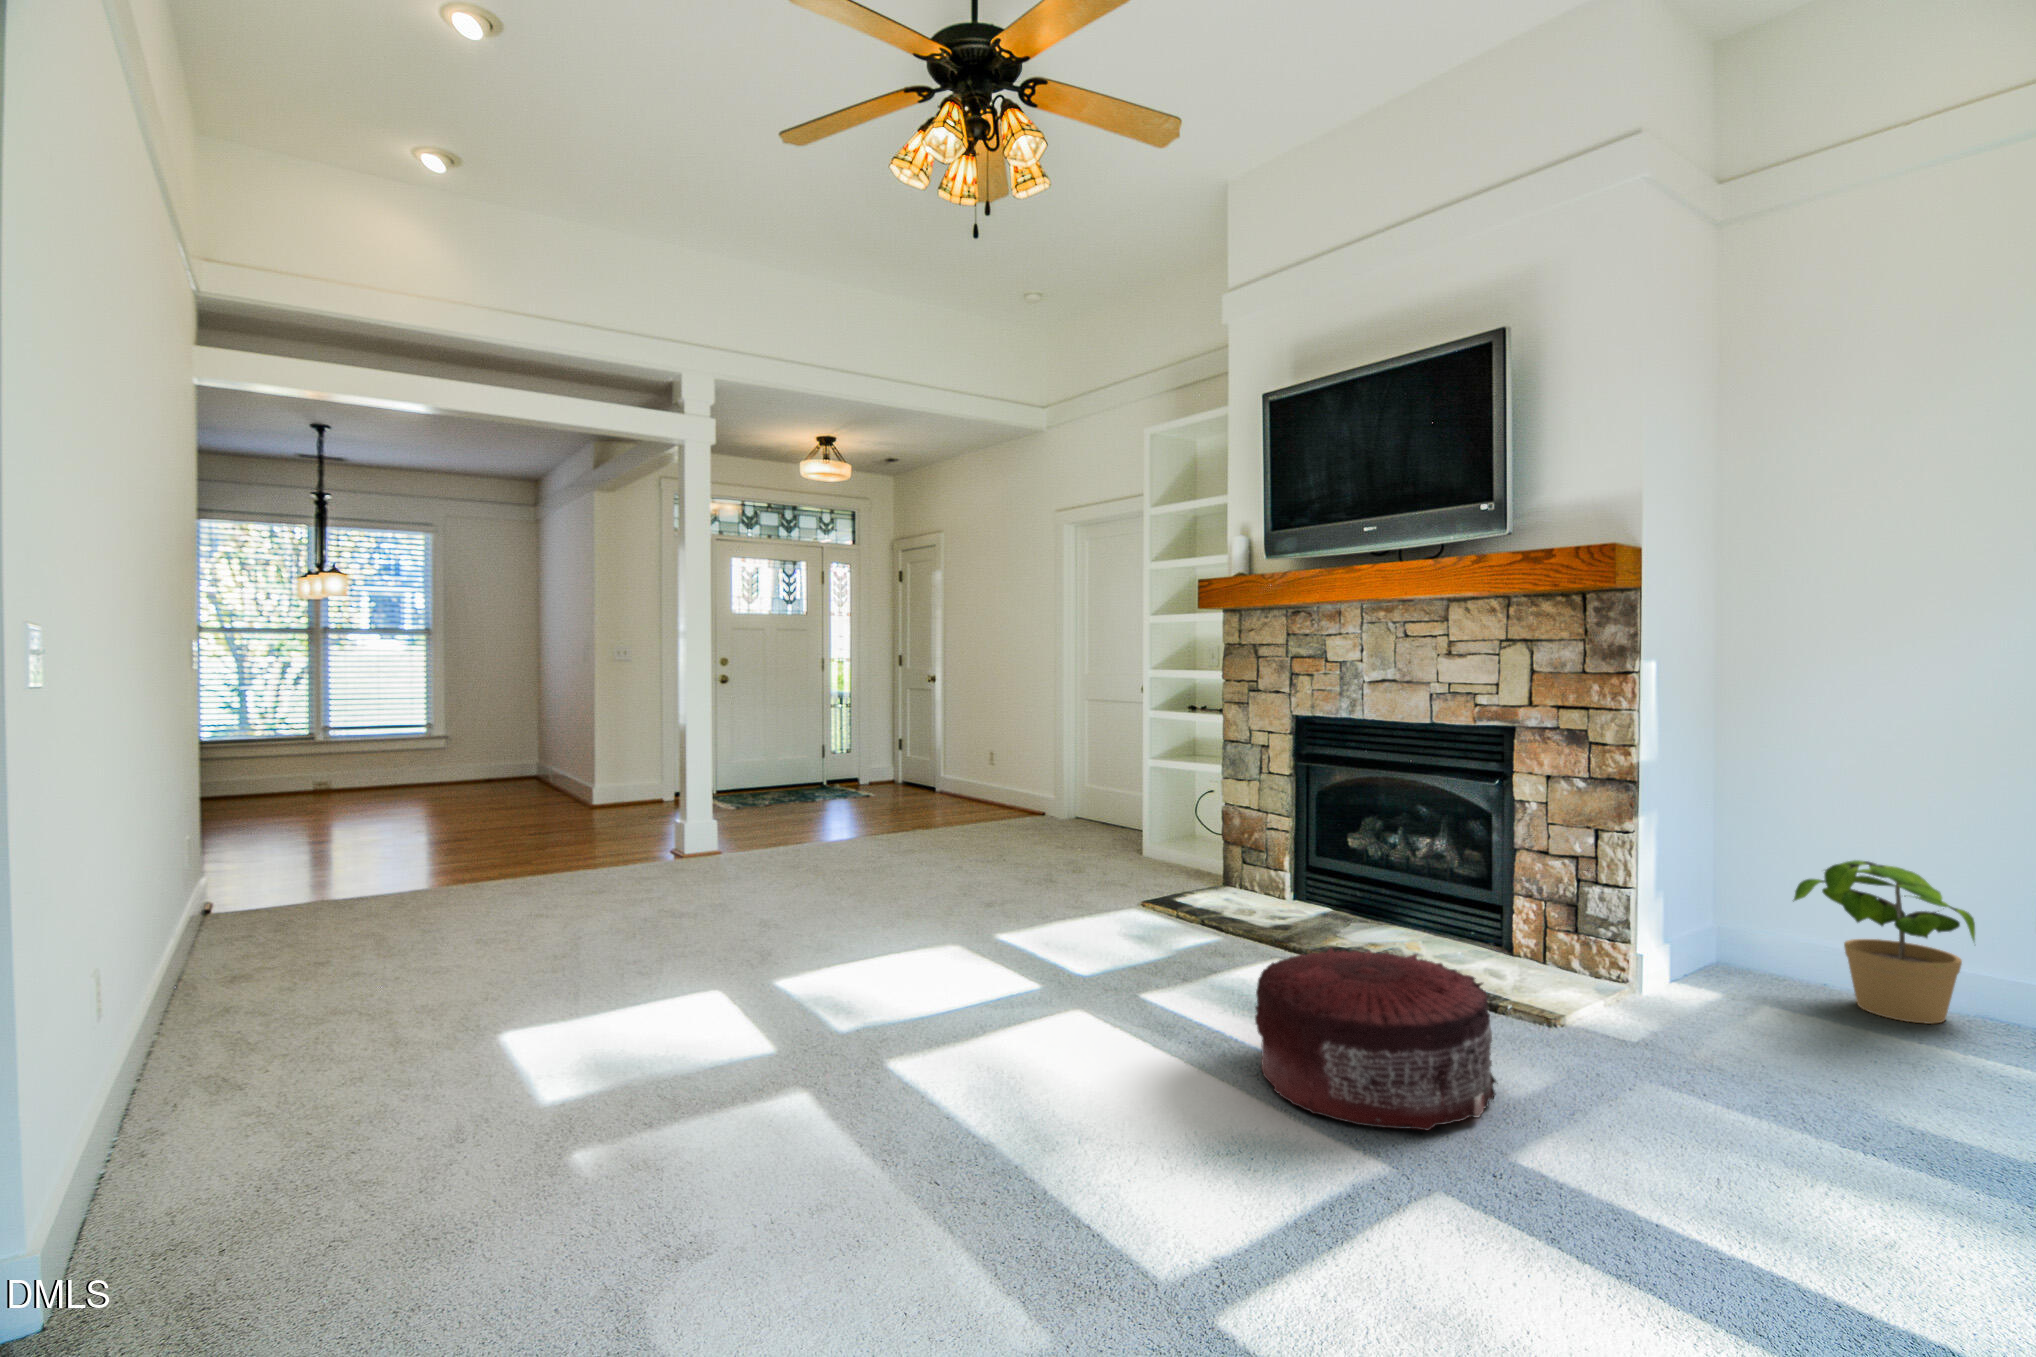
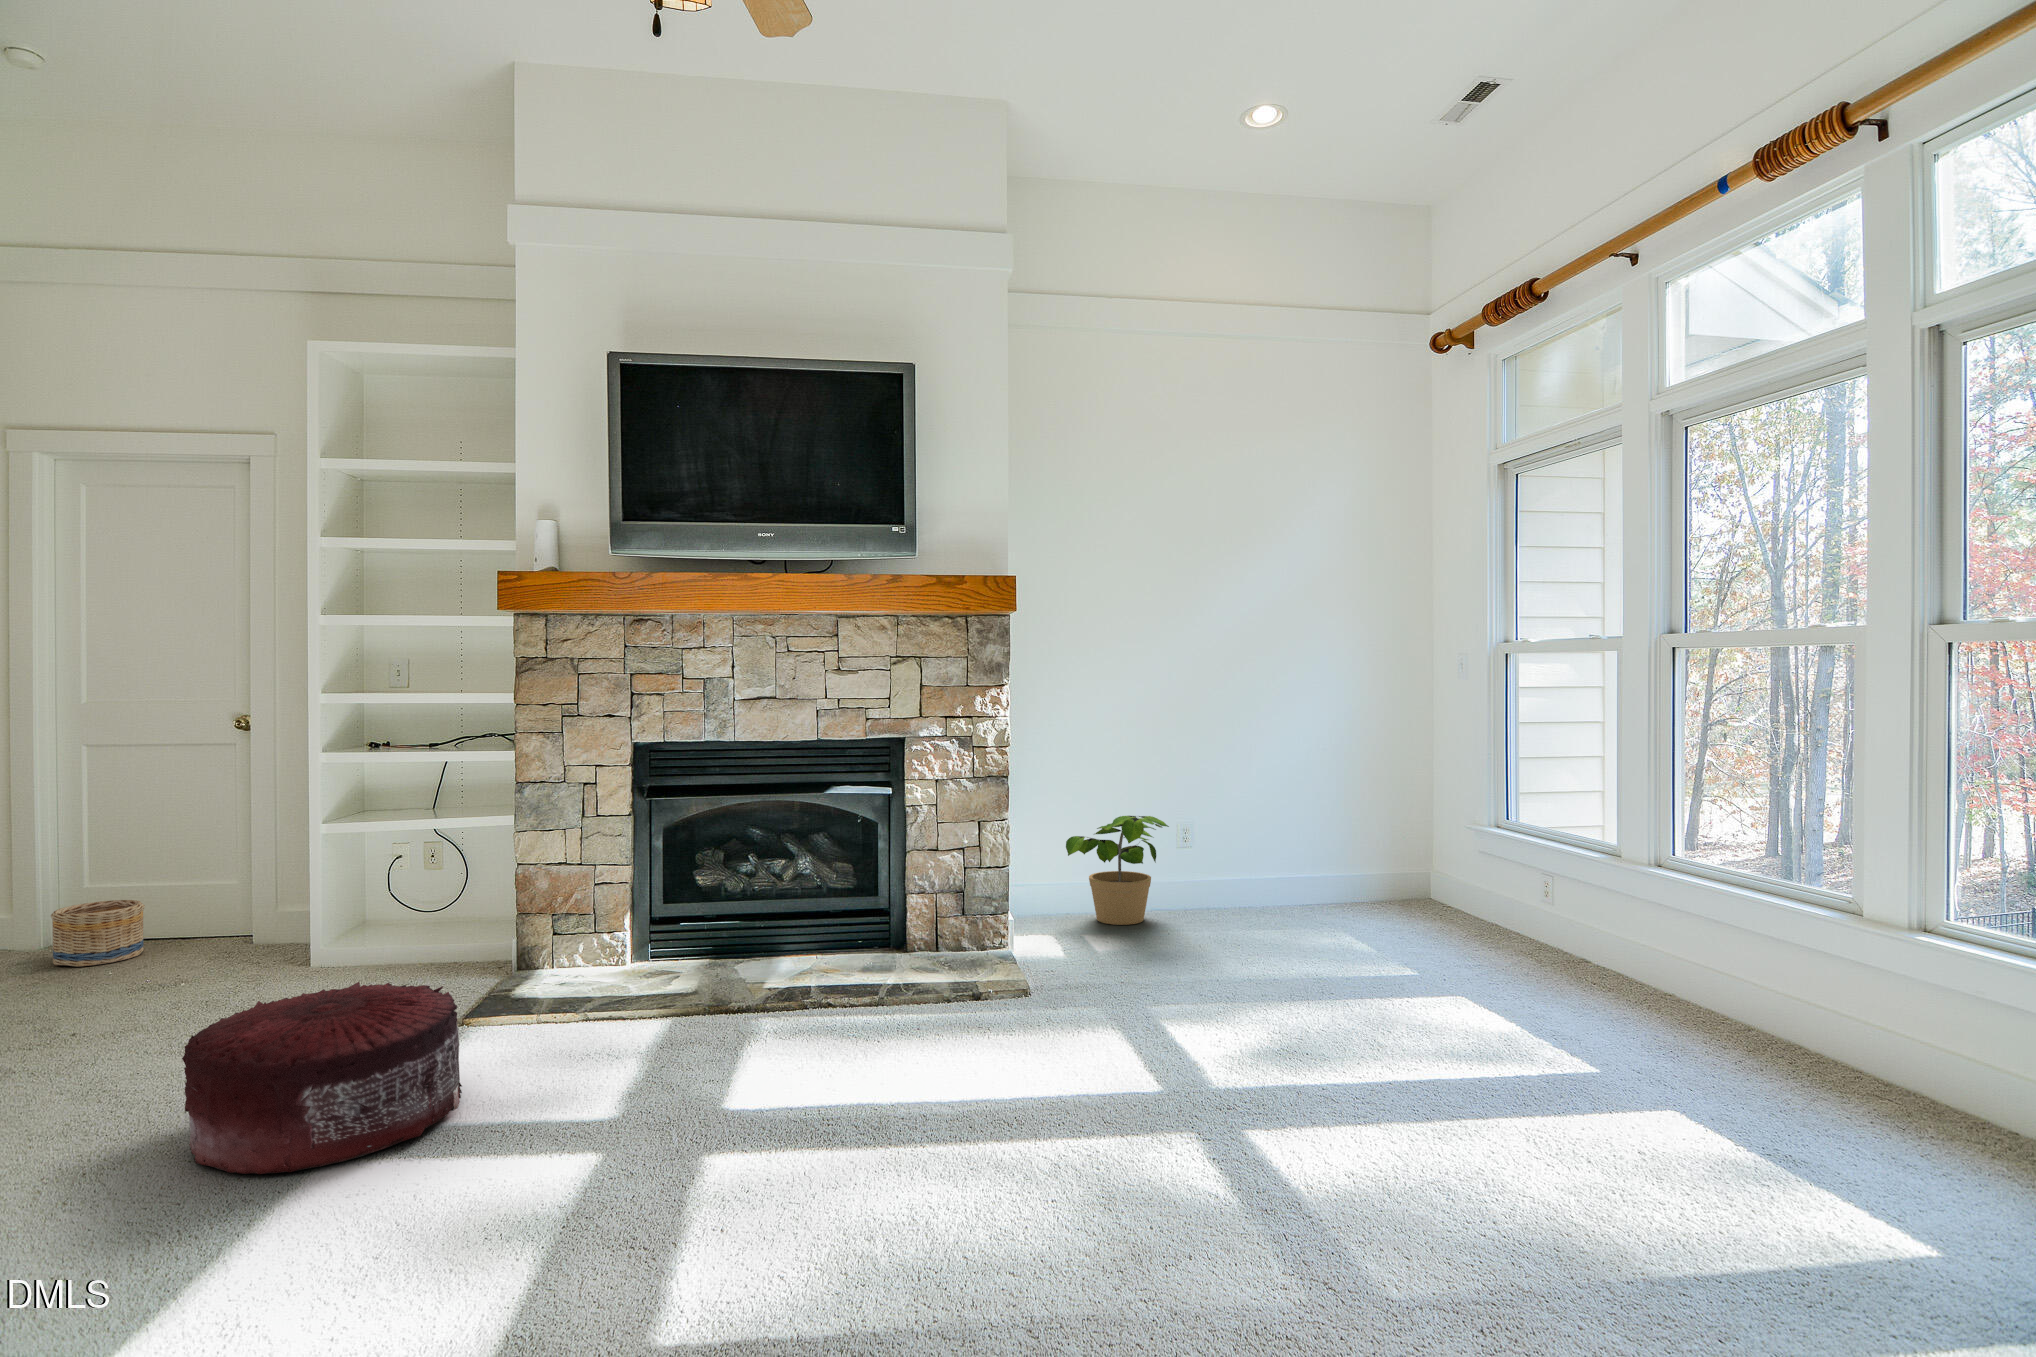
basket: none [1068,794,1112,831] -> present [51,900,145,967]
pouf: present [1255,948,1496,1131] -> present [182,982,462,1174]

